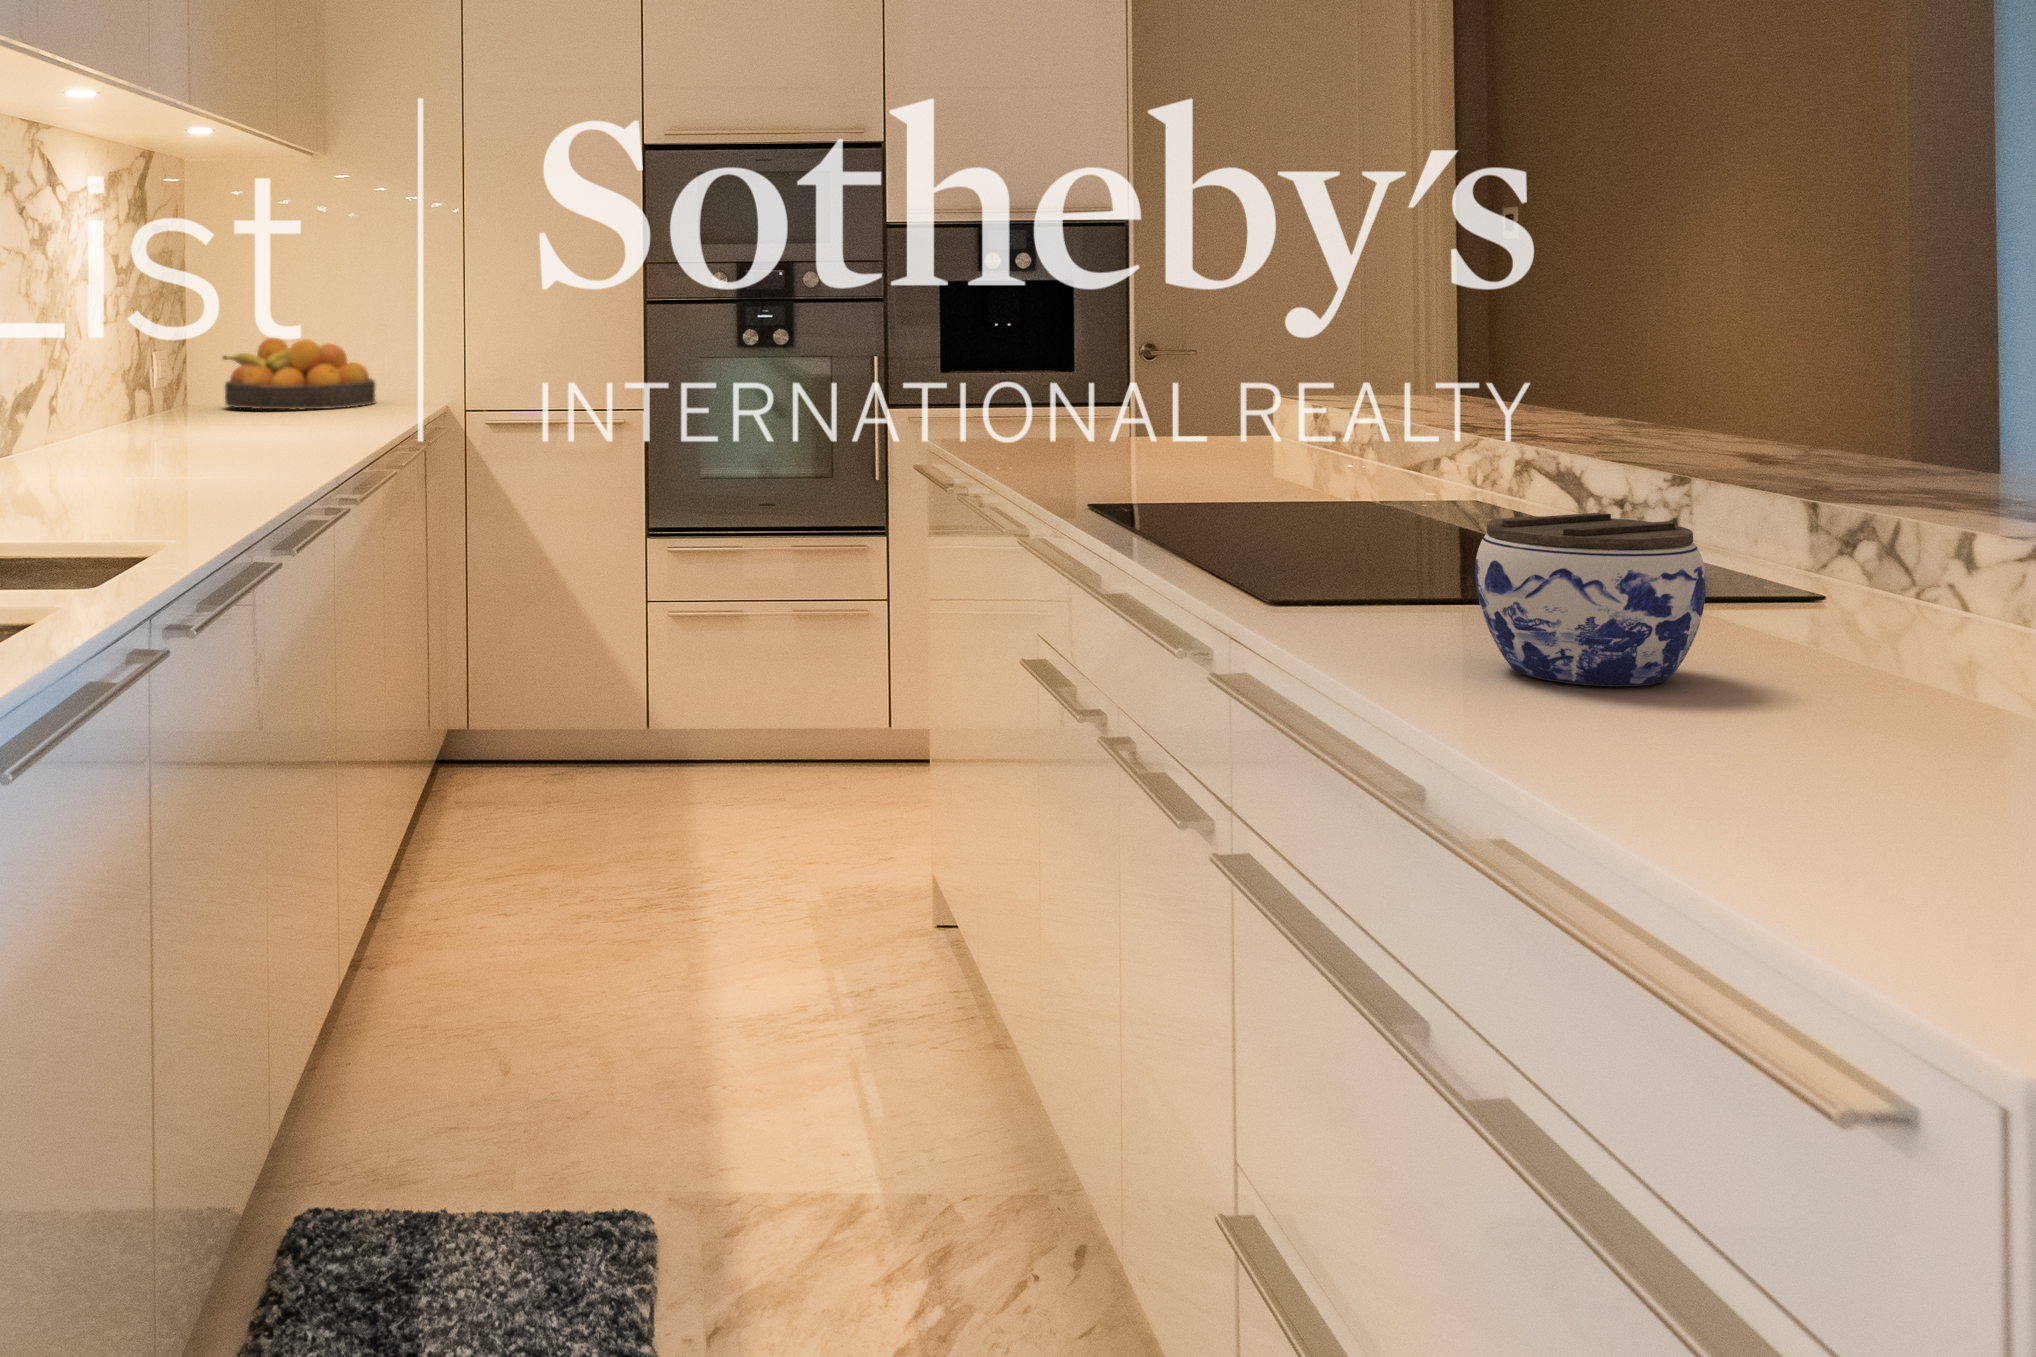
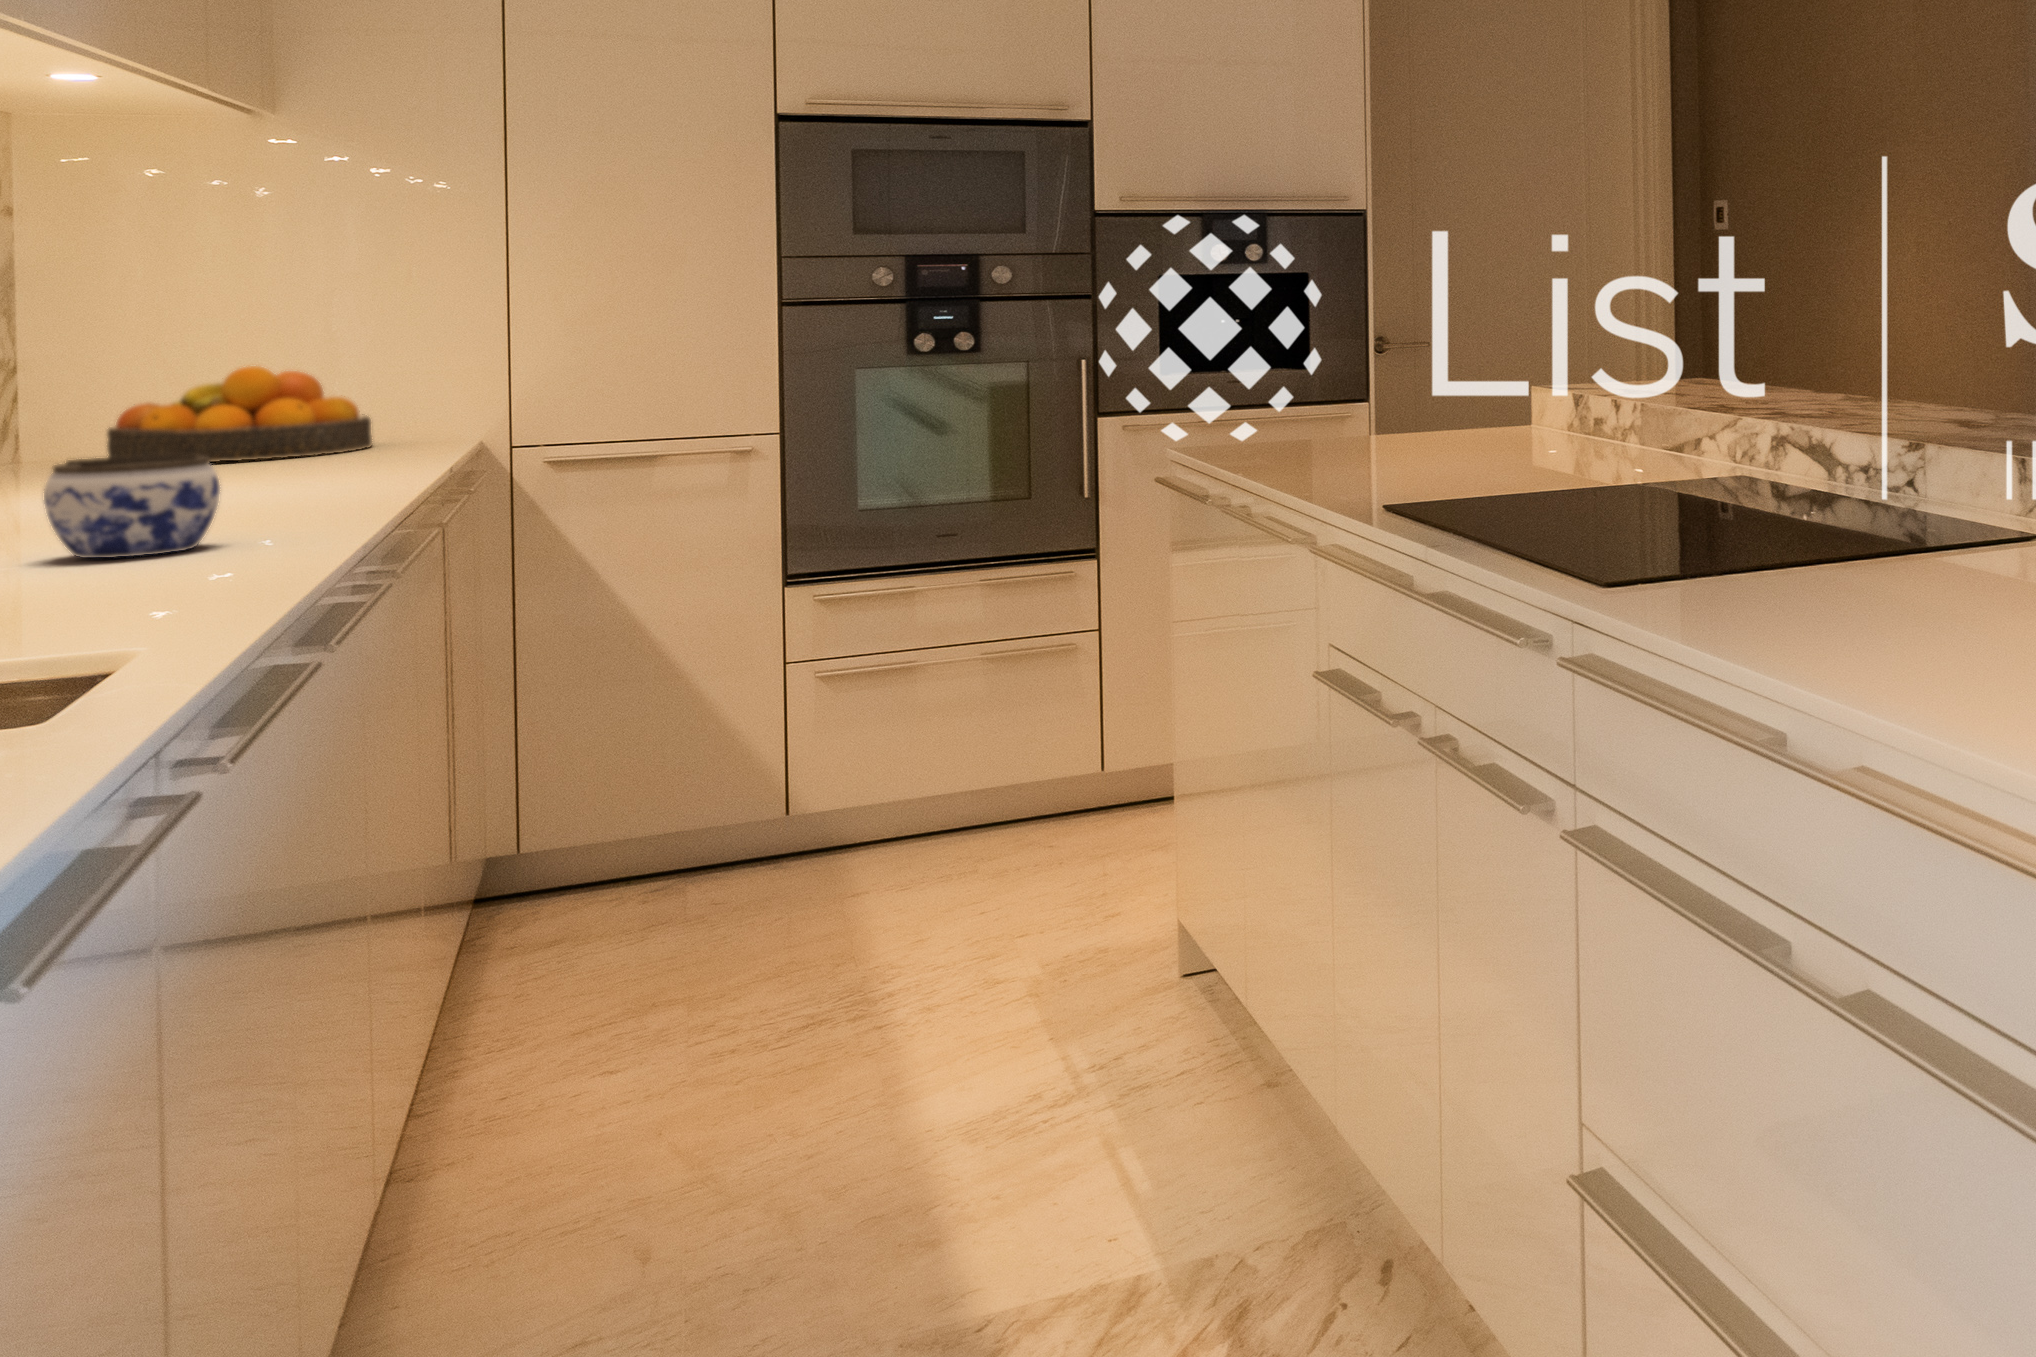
jar: present [1475,513,1706,686] -> present [44,453,220,558]

